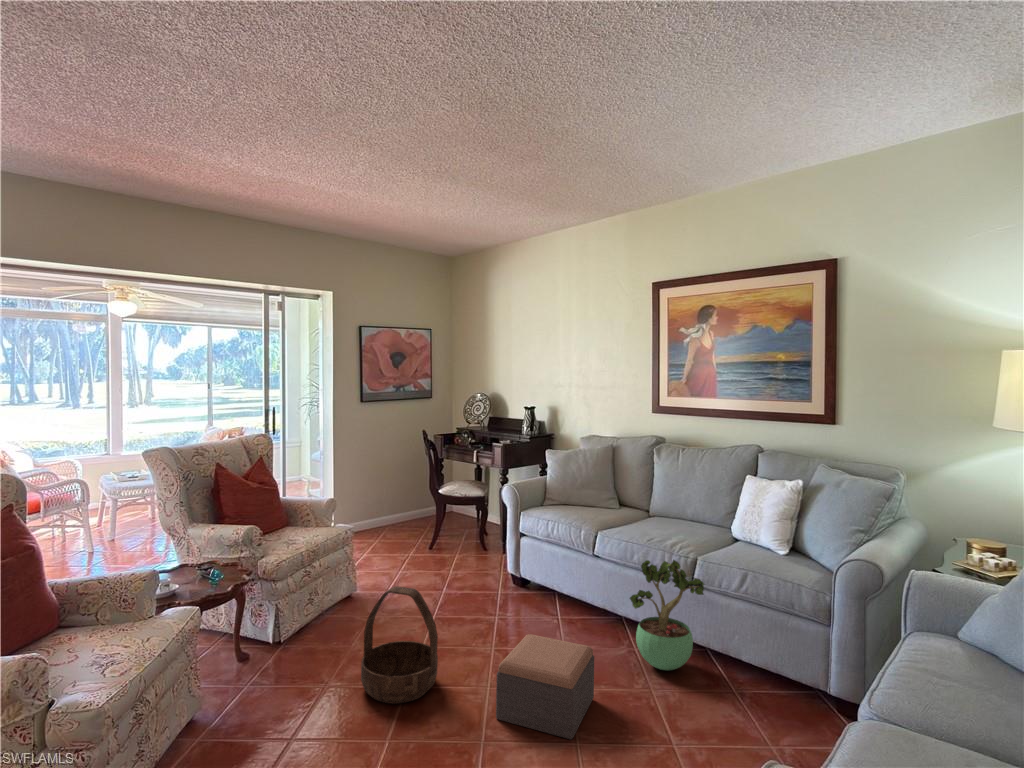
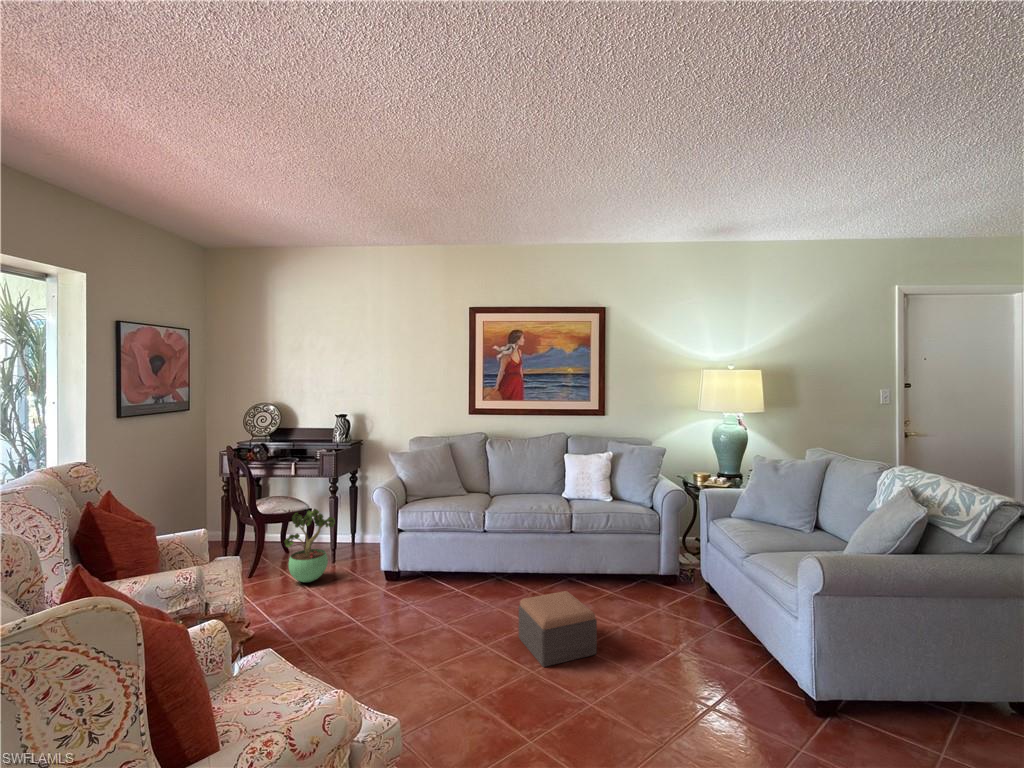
potted plant: present [630,560,704,670] -> present [284,509,335,582]
basket: present [361,586,438,704] -> none [414,592,484,703]

